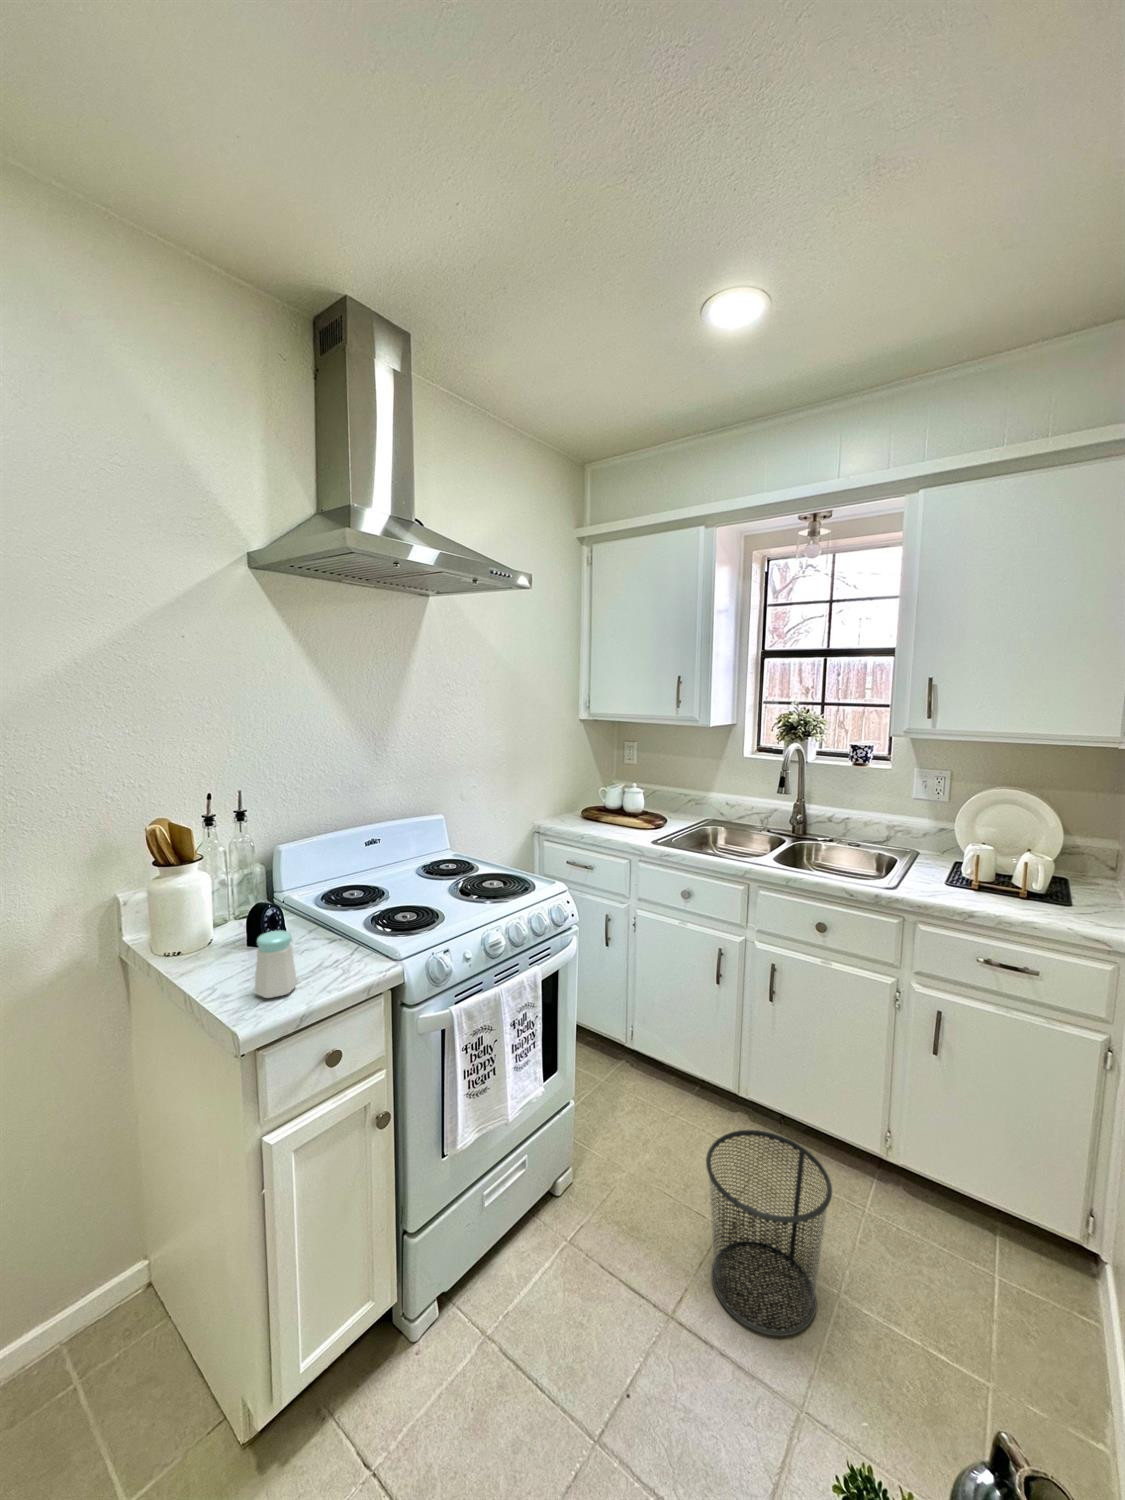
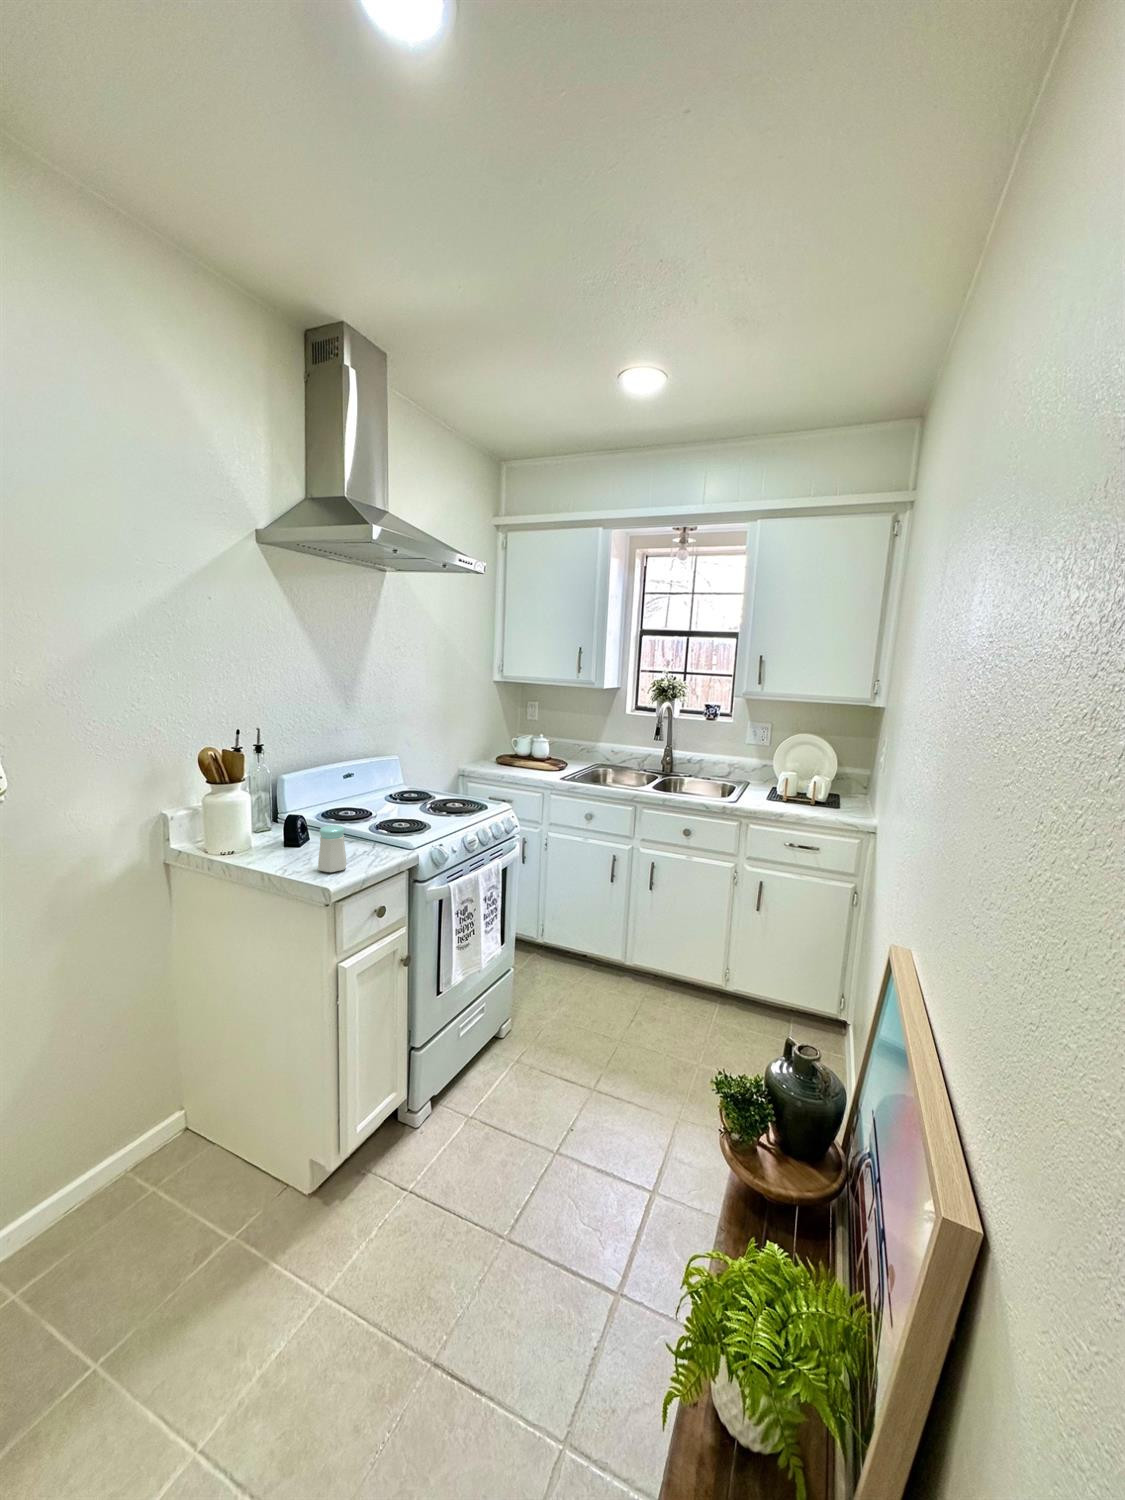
waste bin: present [706,1130,832,1336] -> none [616,968,698,1088]

